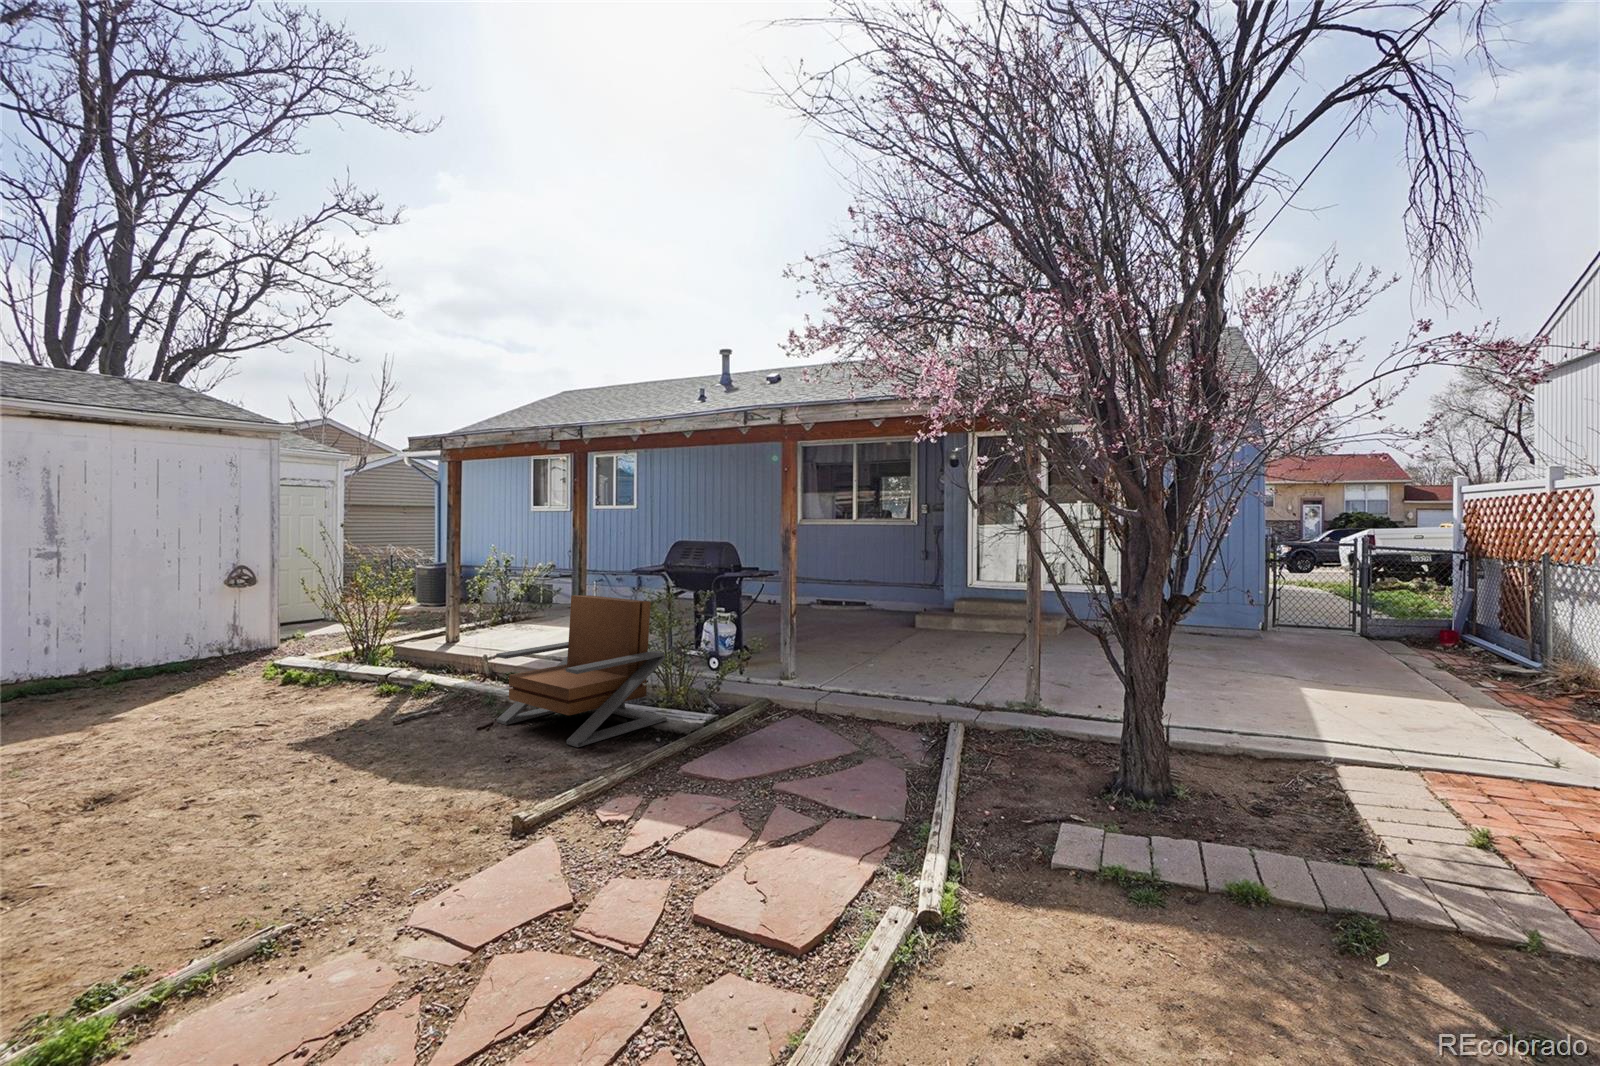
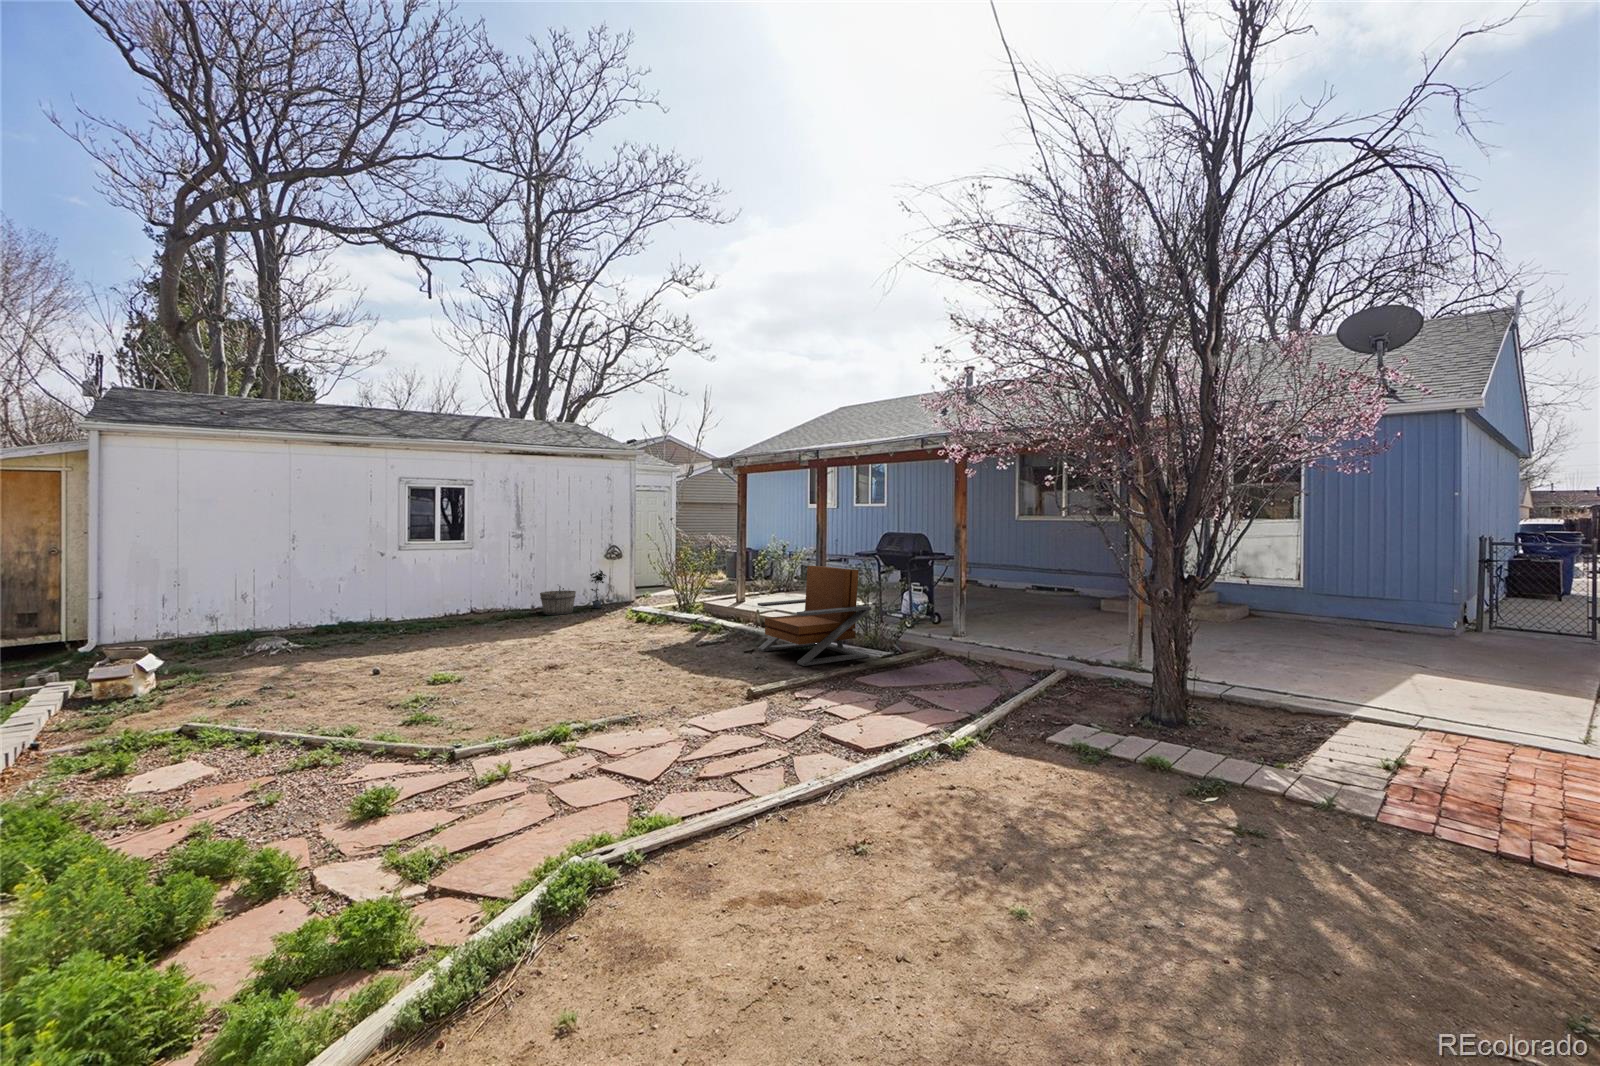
potted plant: none [192,602,228,663] -> present [590,570,606,608]
wooden bucket: none [92,630,167,680] -> present [540,586,576,615]

